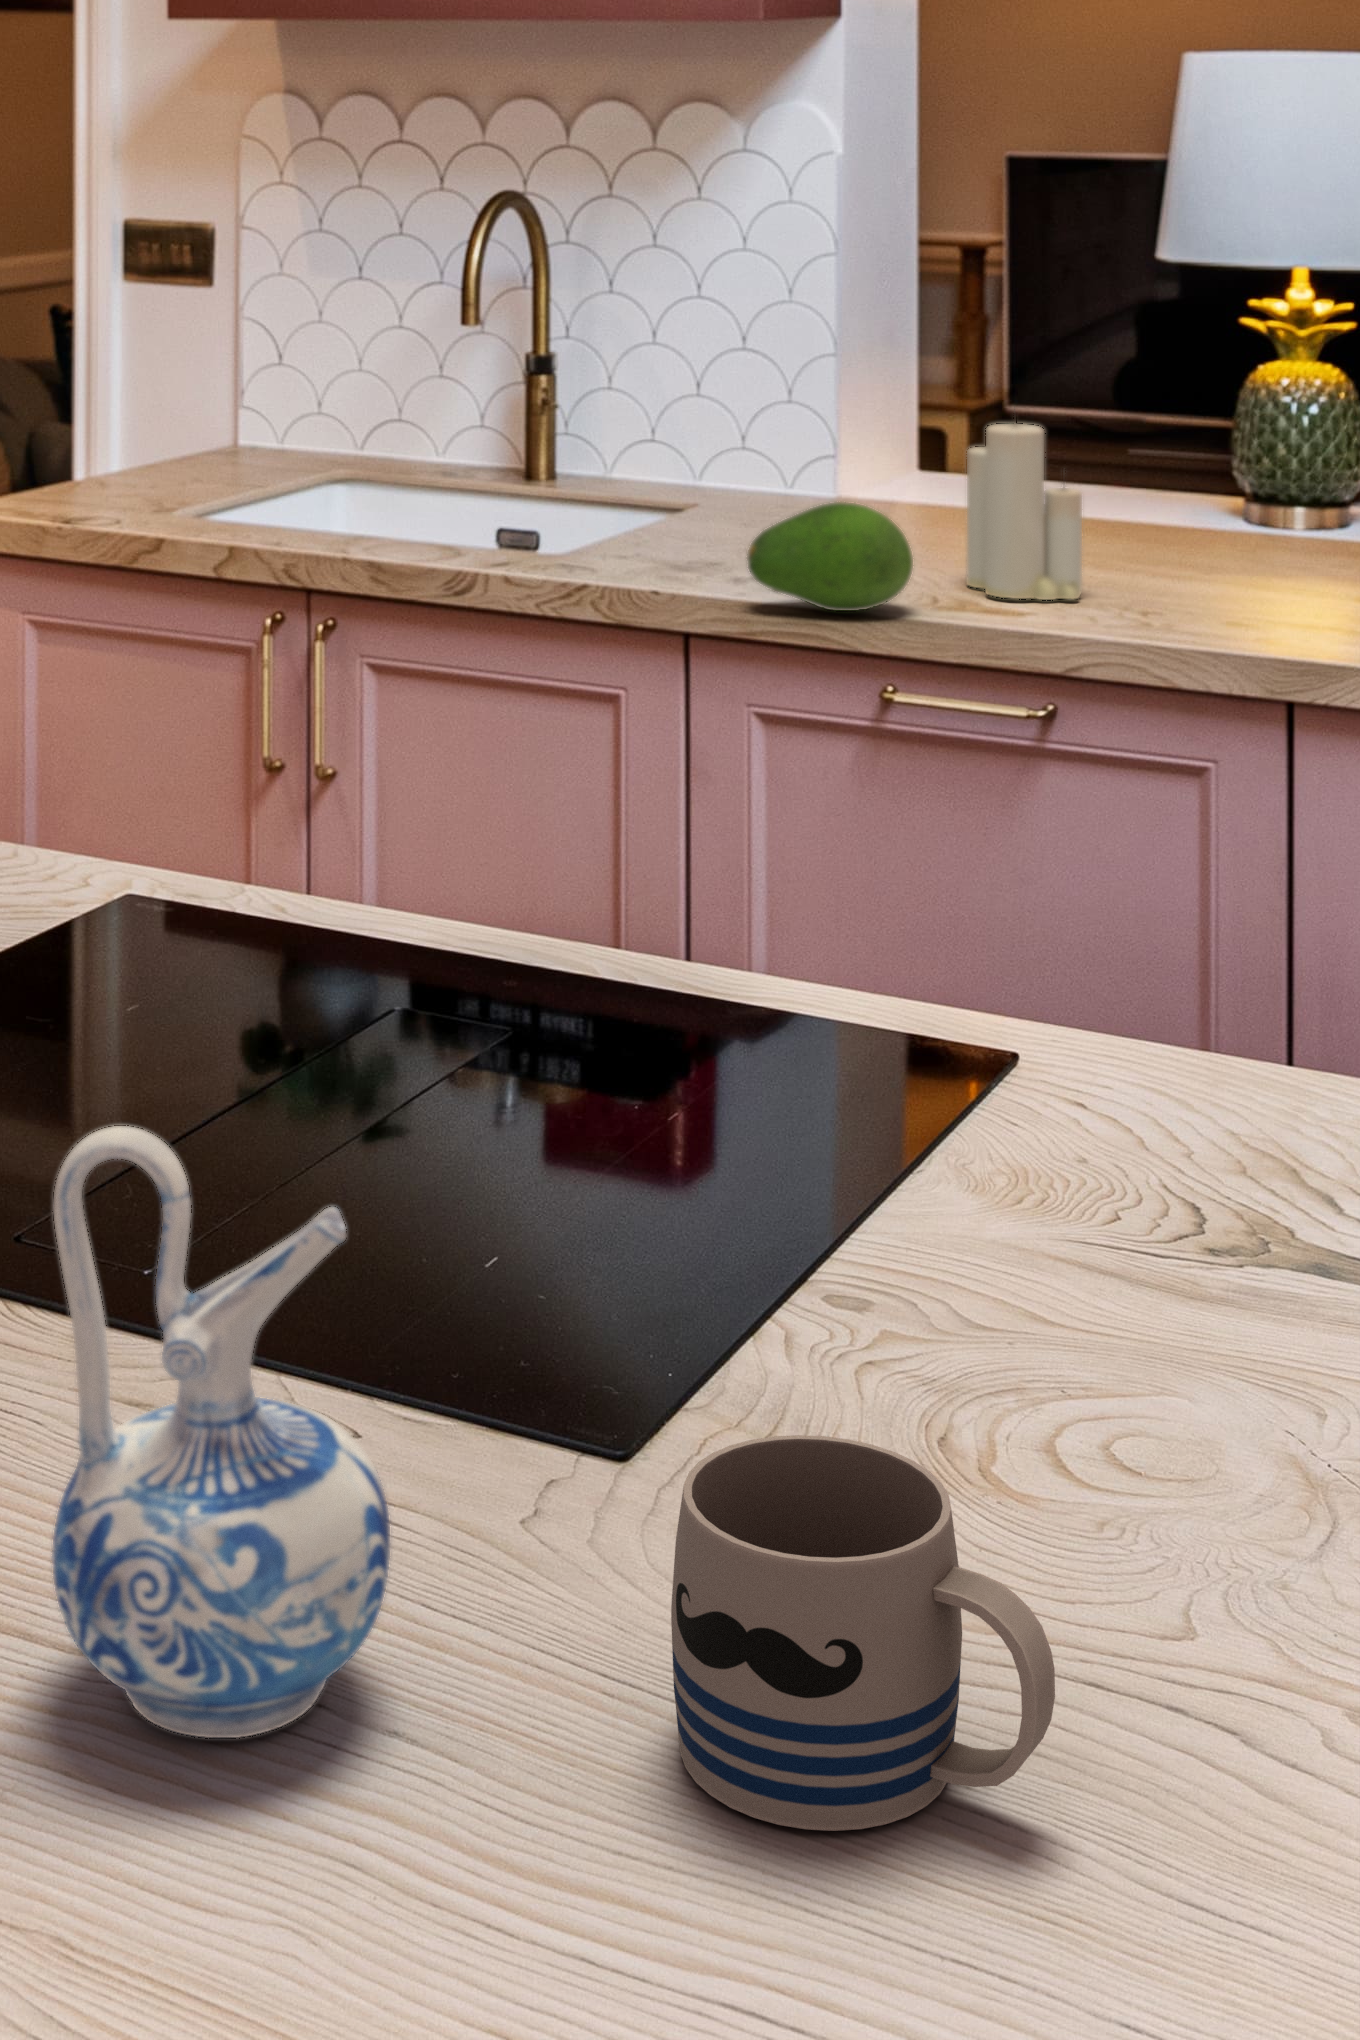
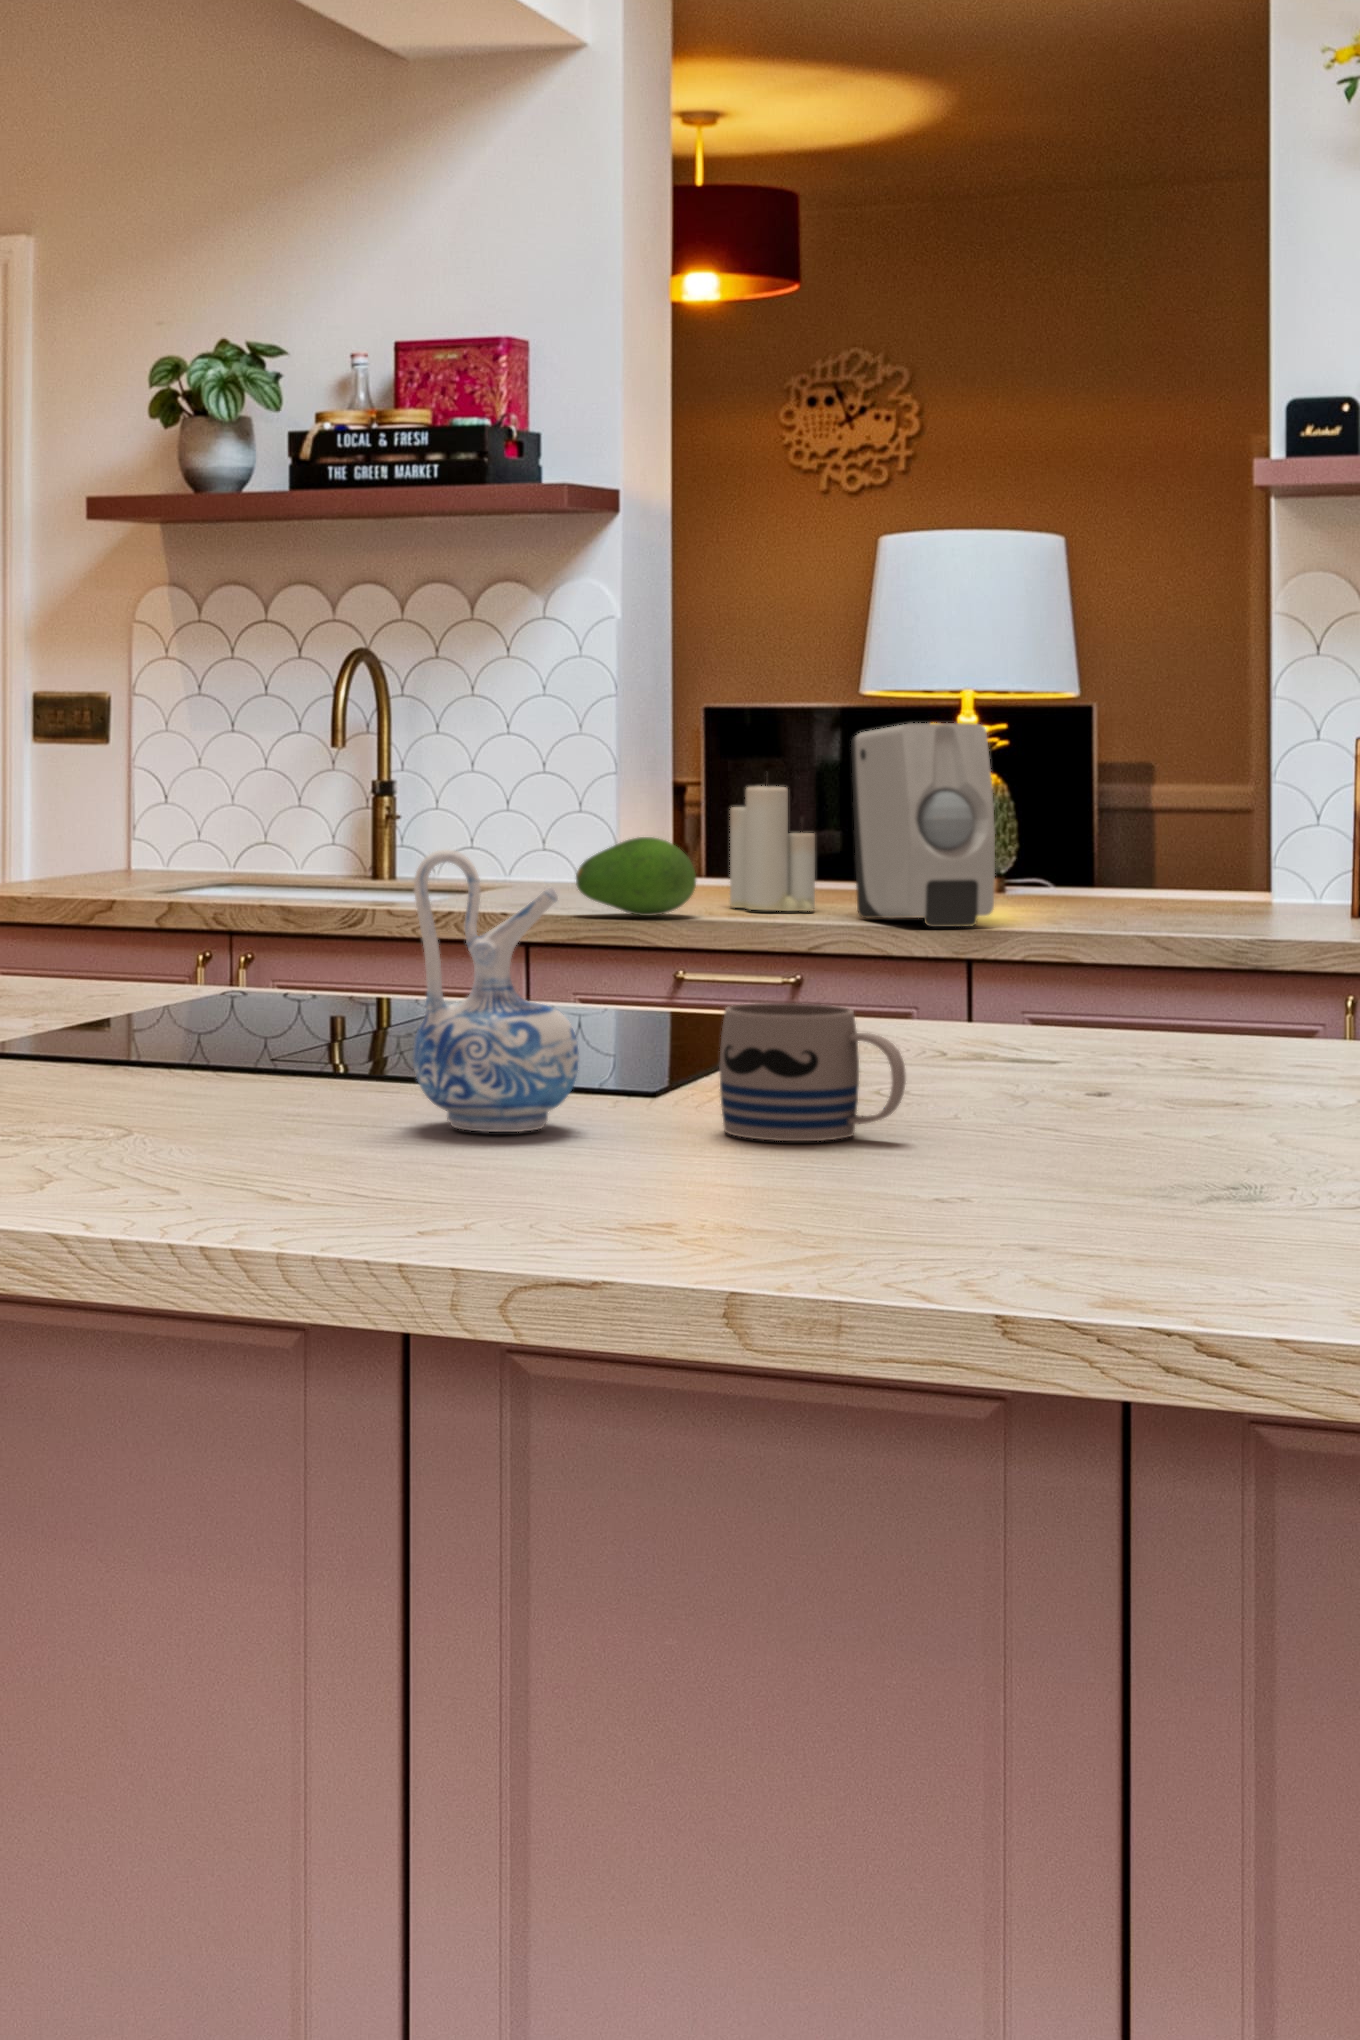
soap dispenser: none [1130,362,1330,653] -> present [851,723,995,927]

